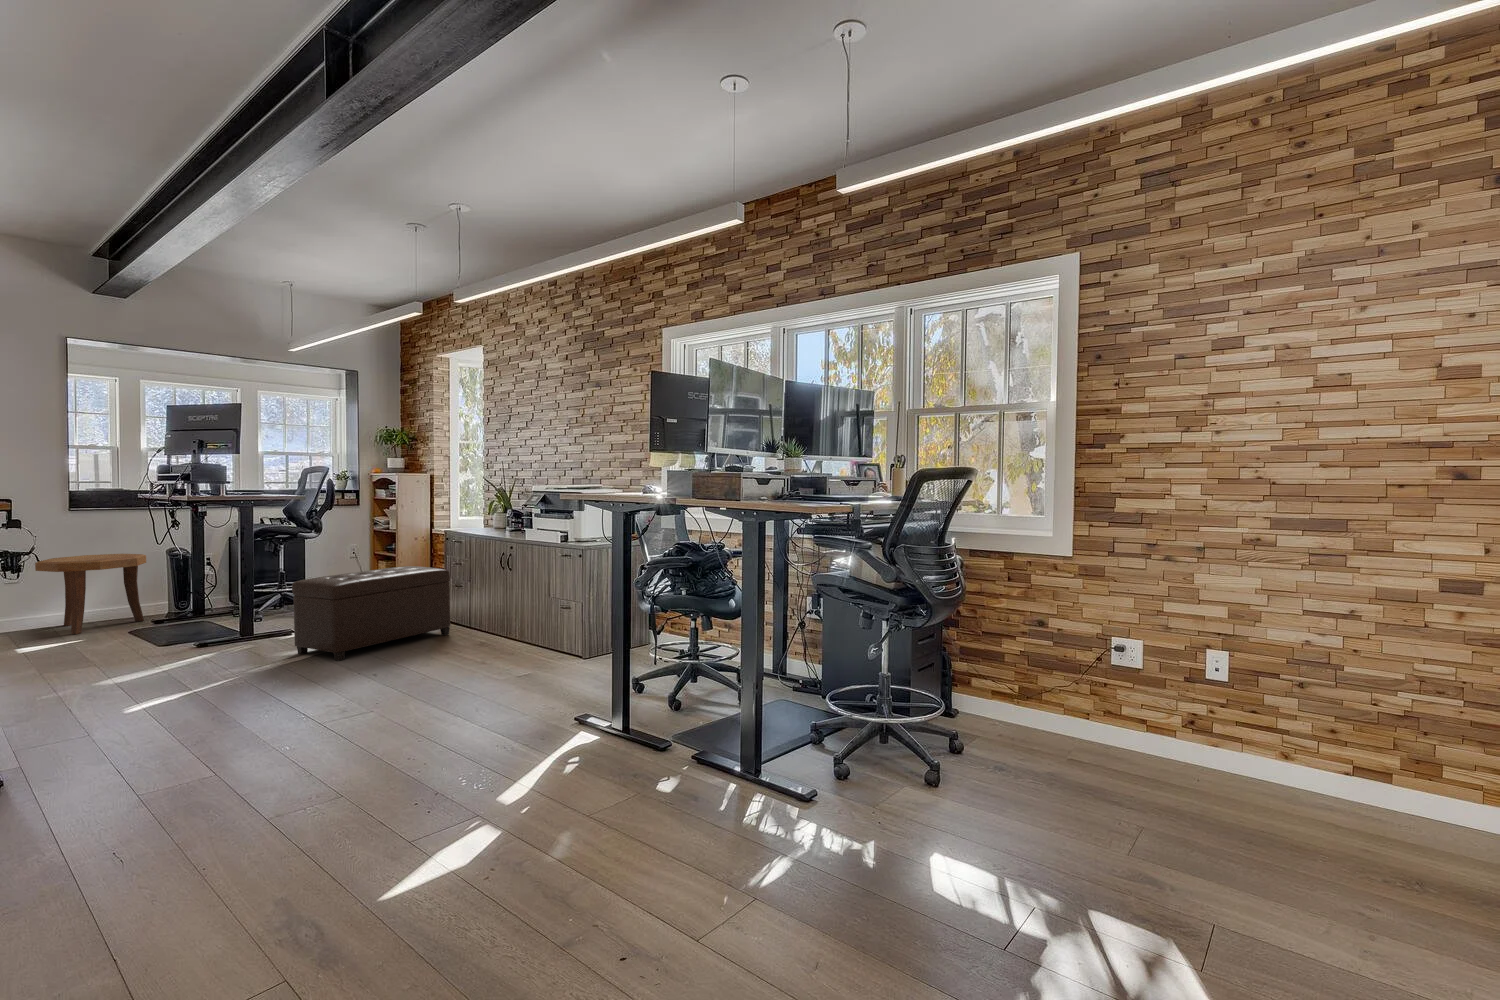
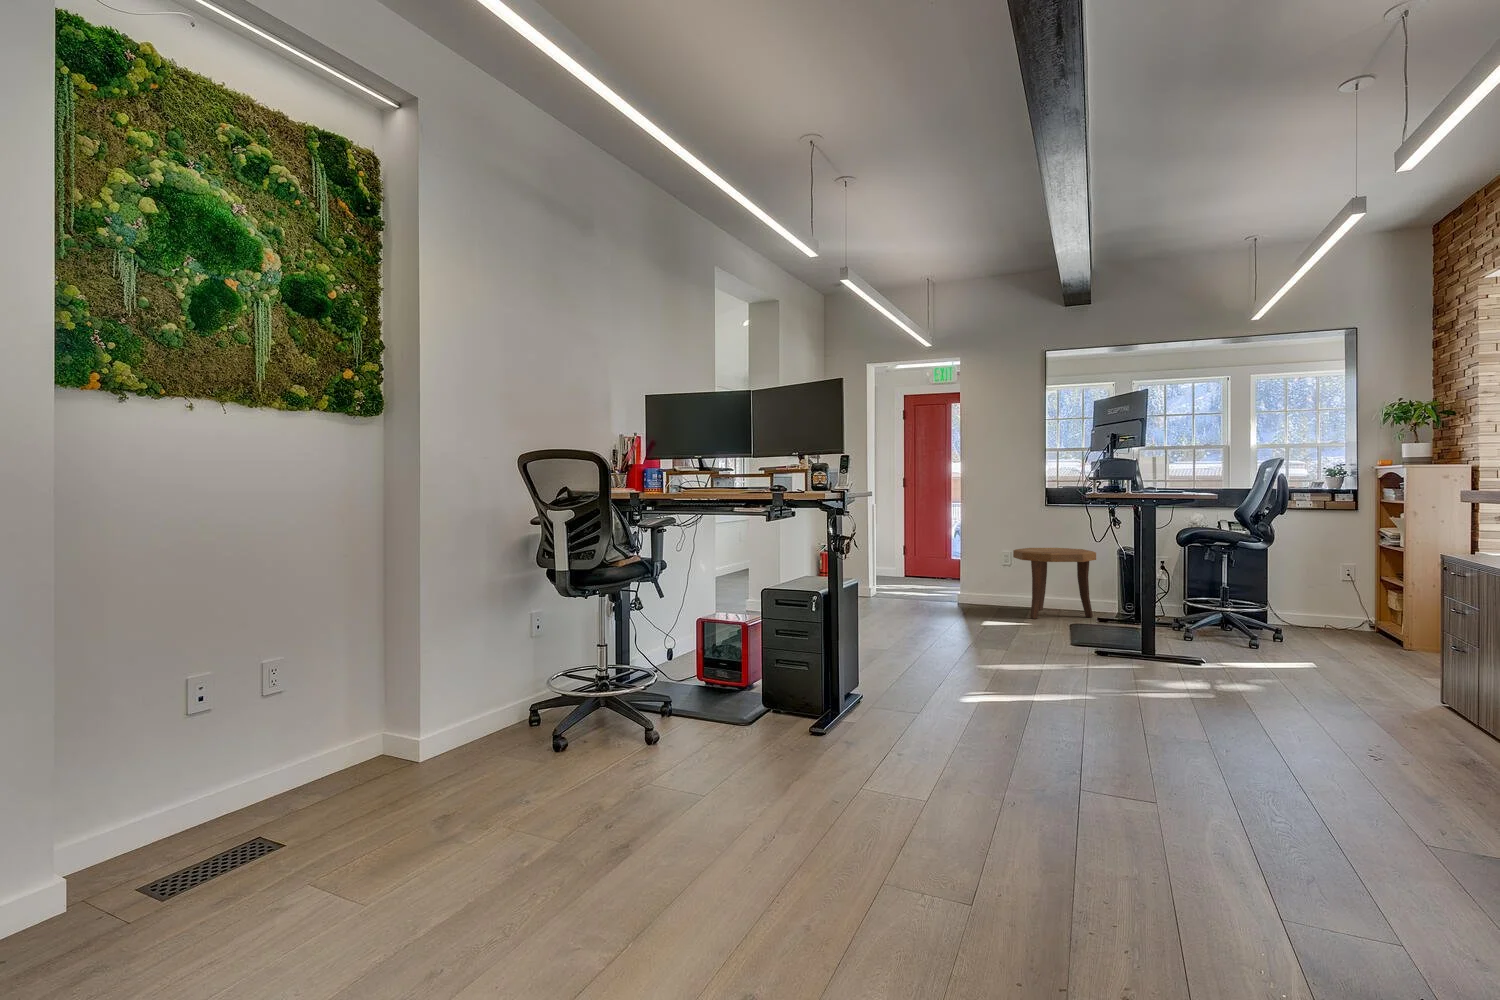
ottoman: present [292,566,450,661] -> none [1171,599,1425,726]

